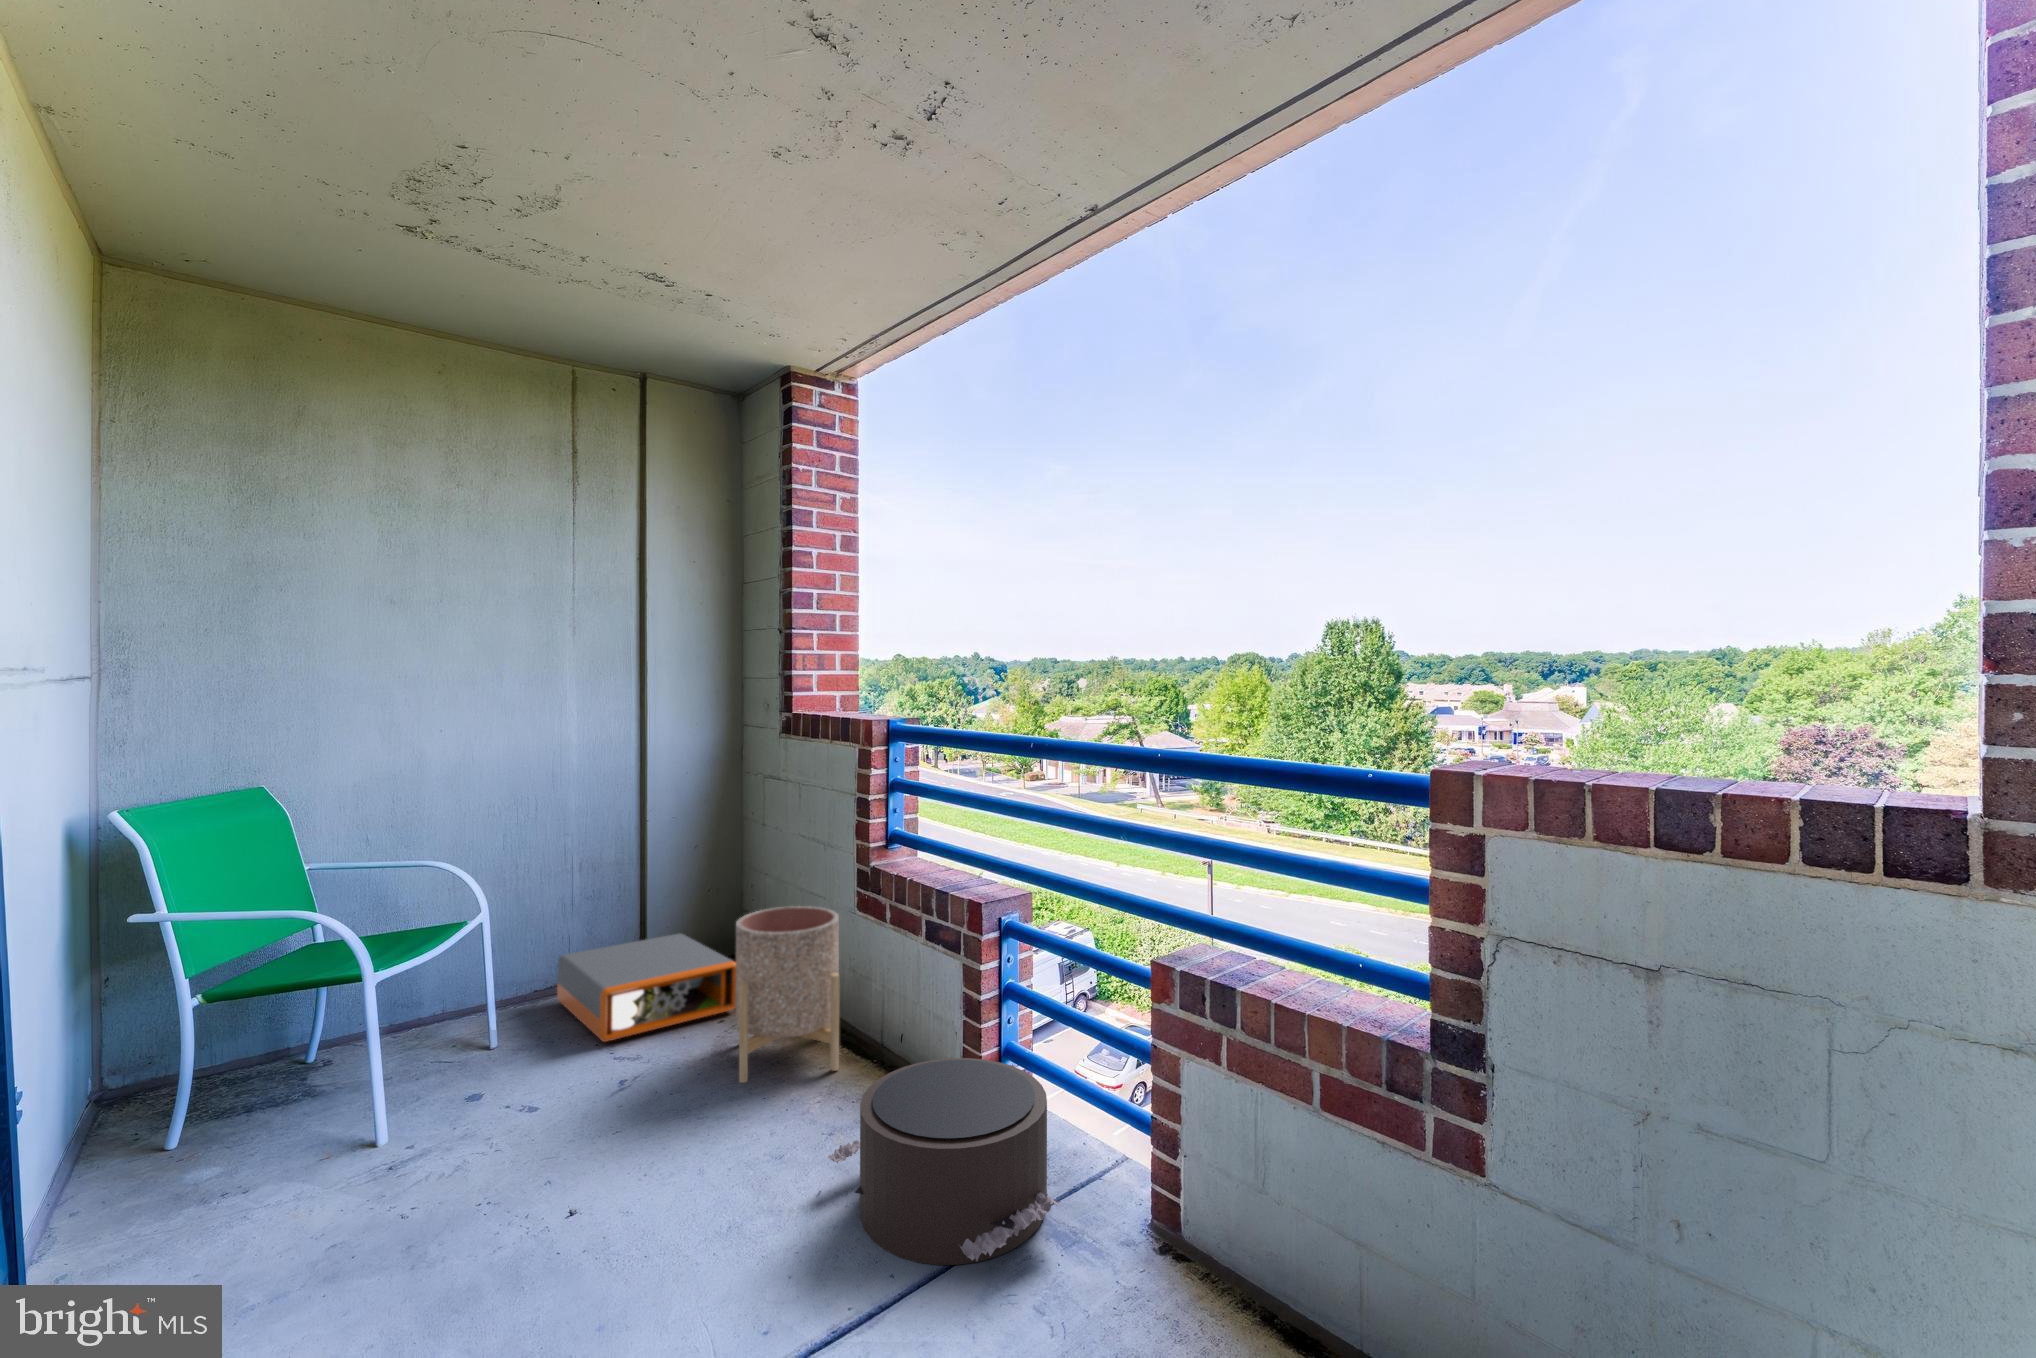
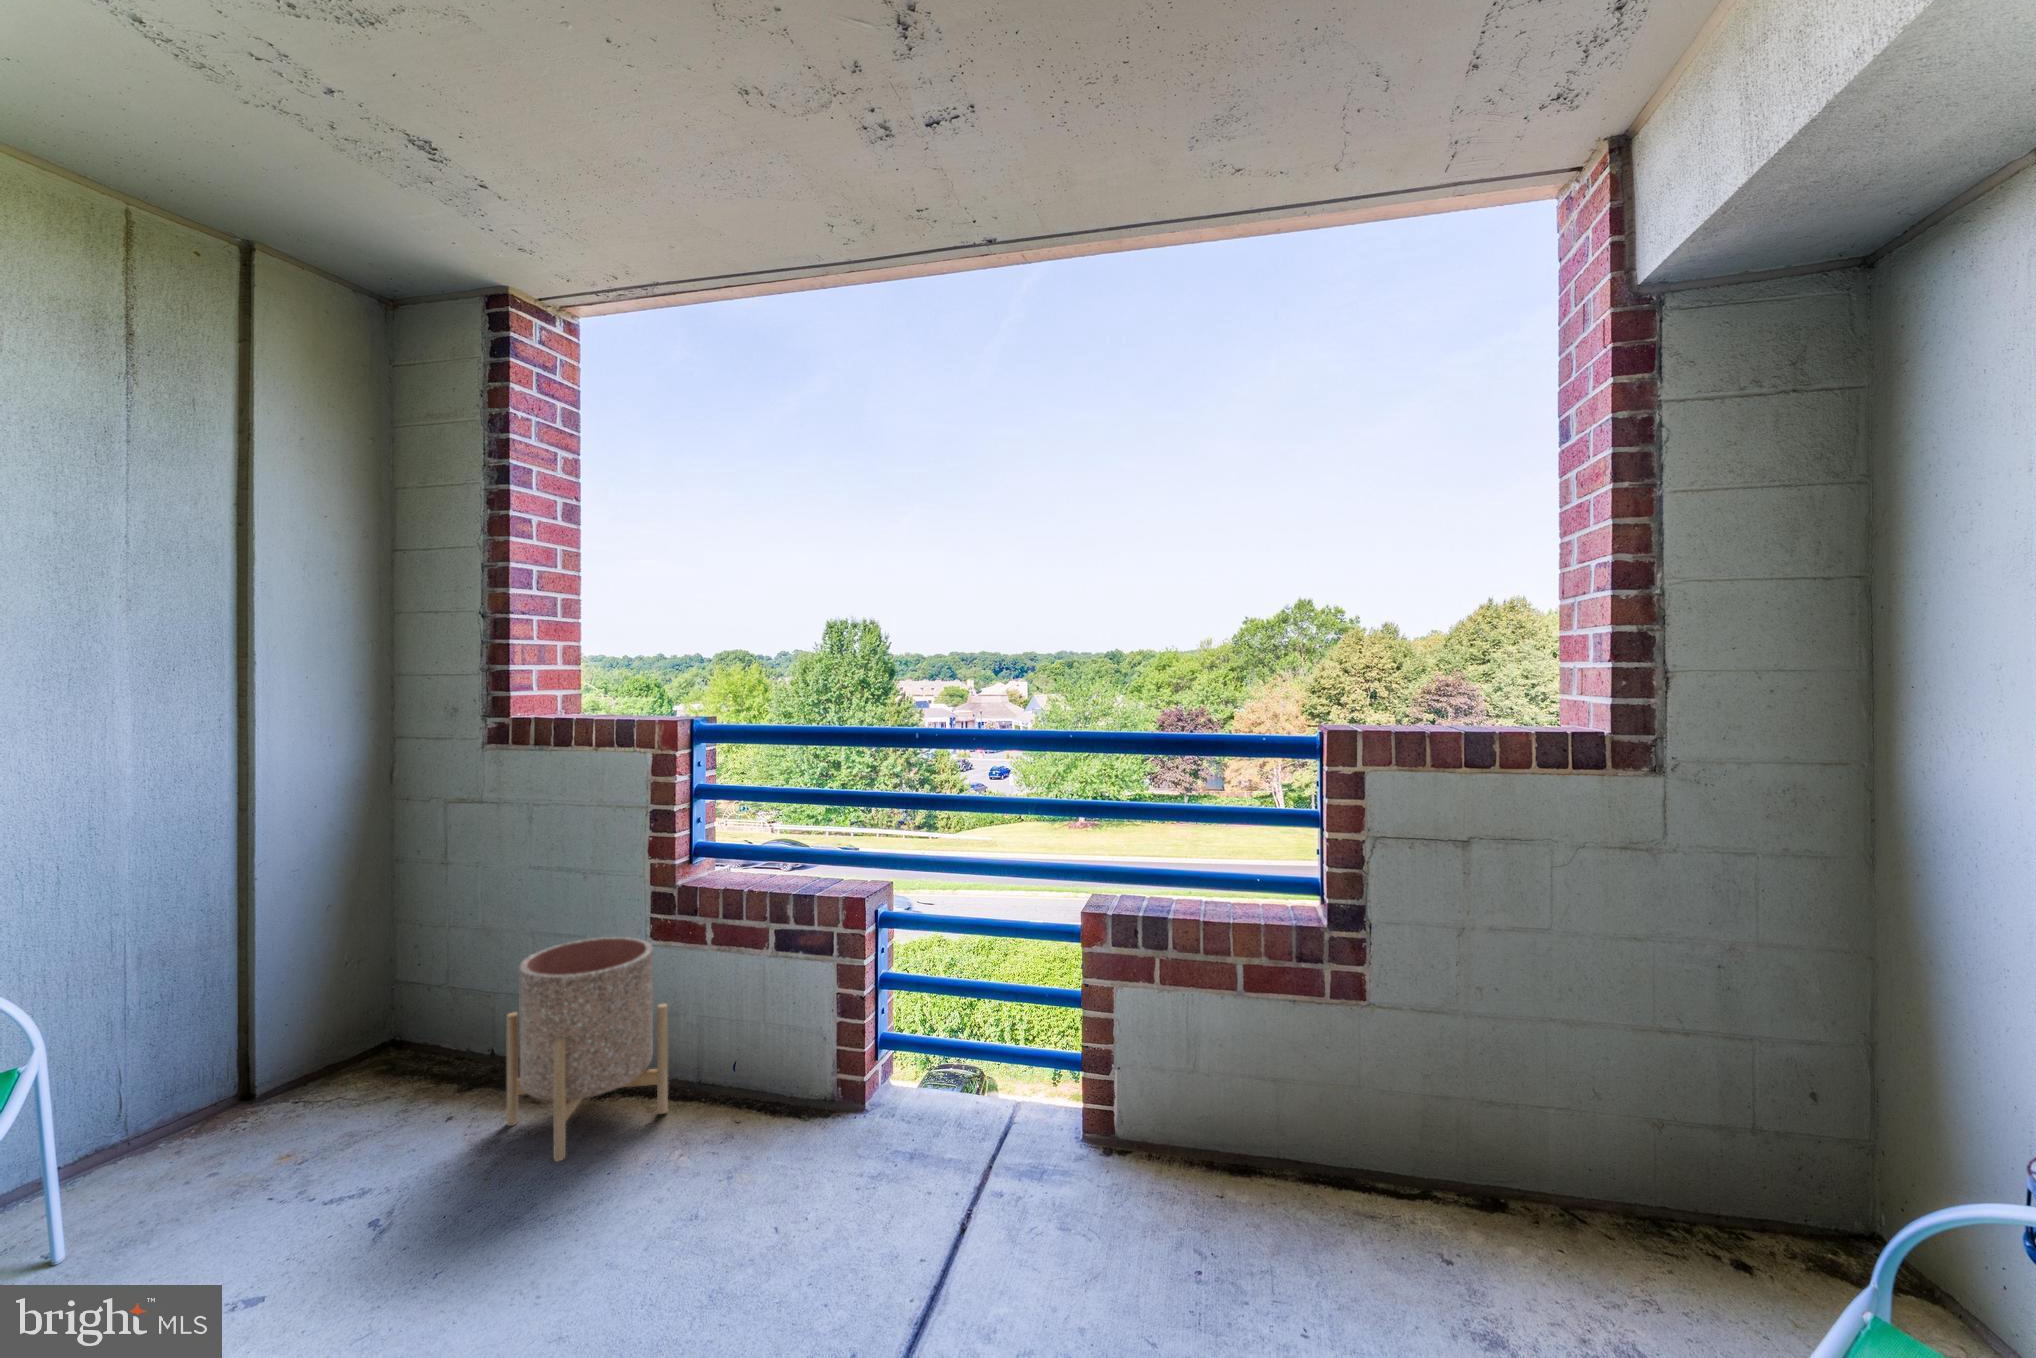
storage box: present [557,934,736,1042] -> none [119,1018,460,1182]
pouf: present [828,1058,1060,1265] -> none [782,1039,1029,1242]

